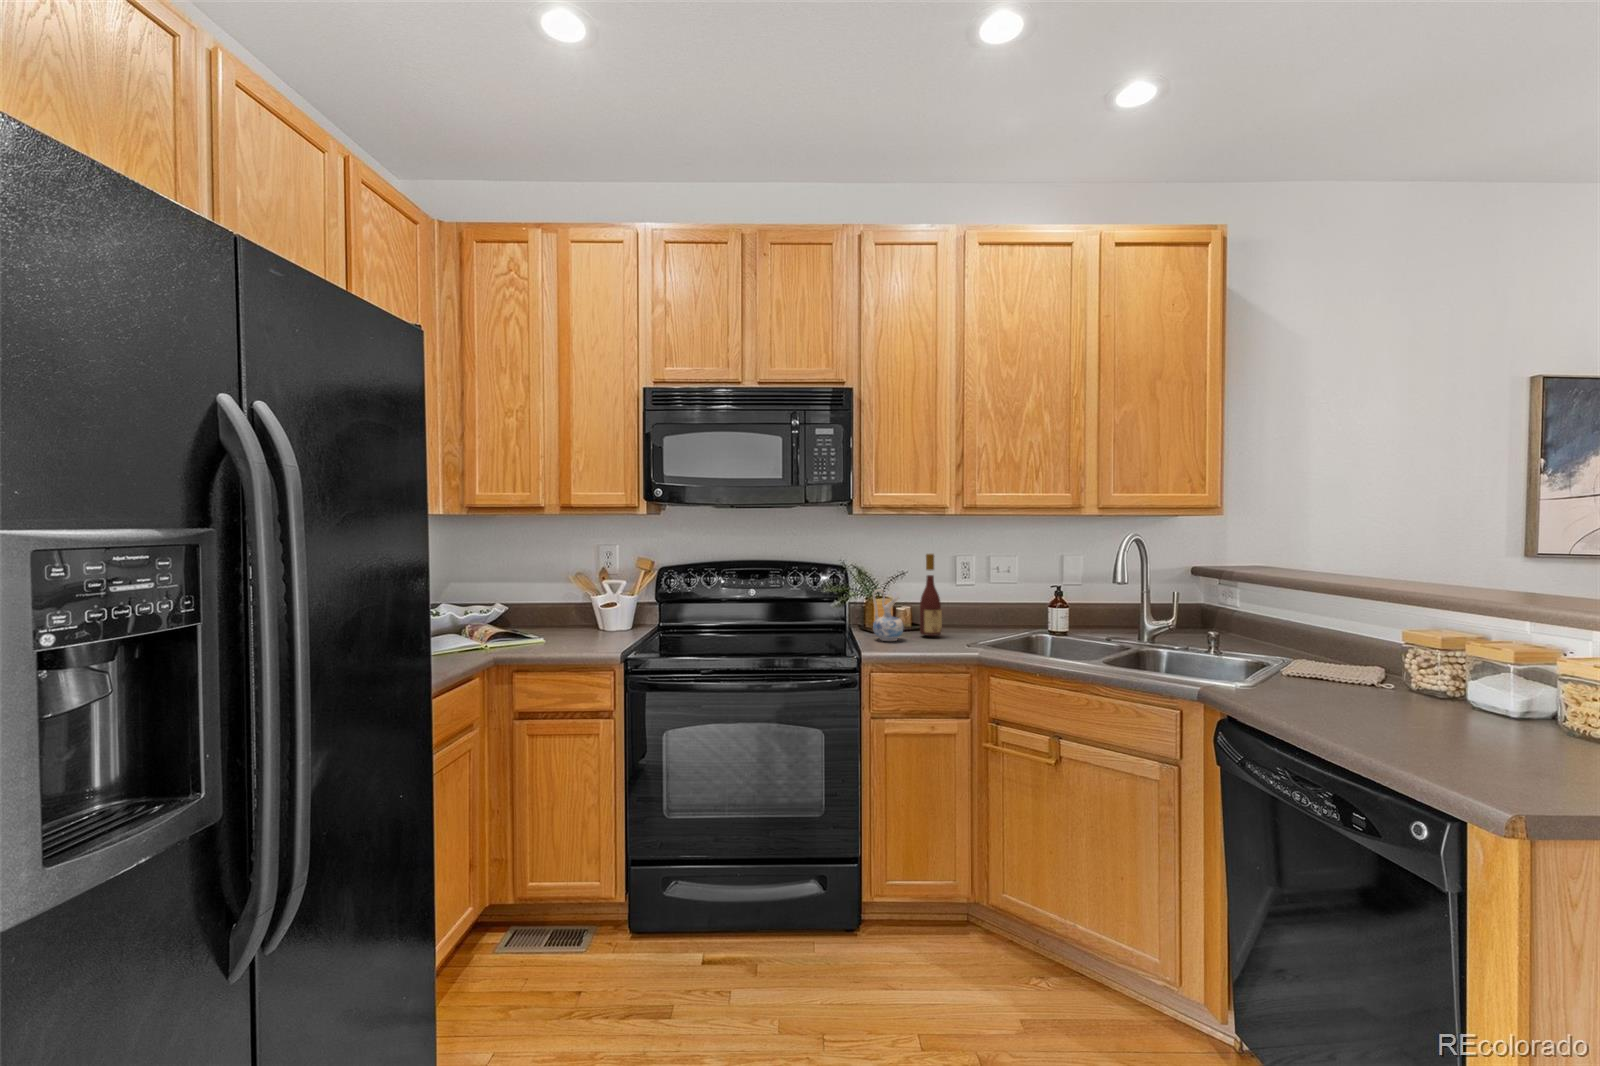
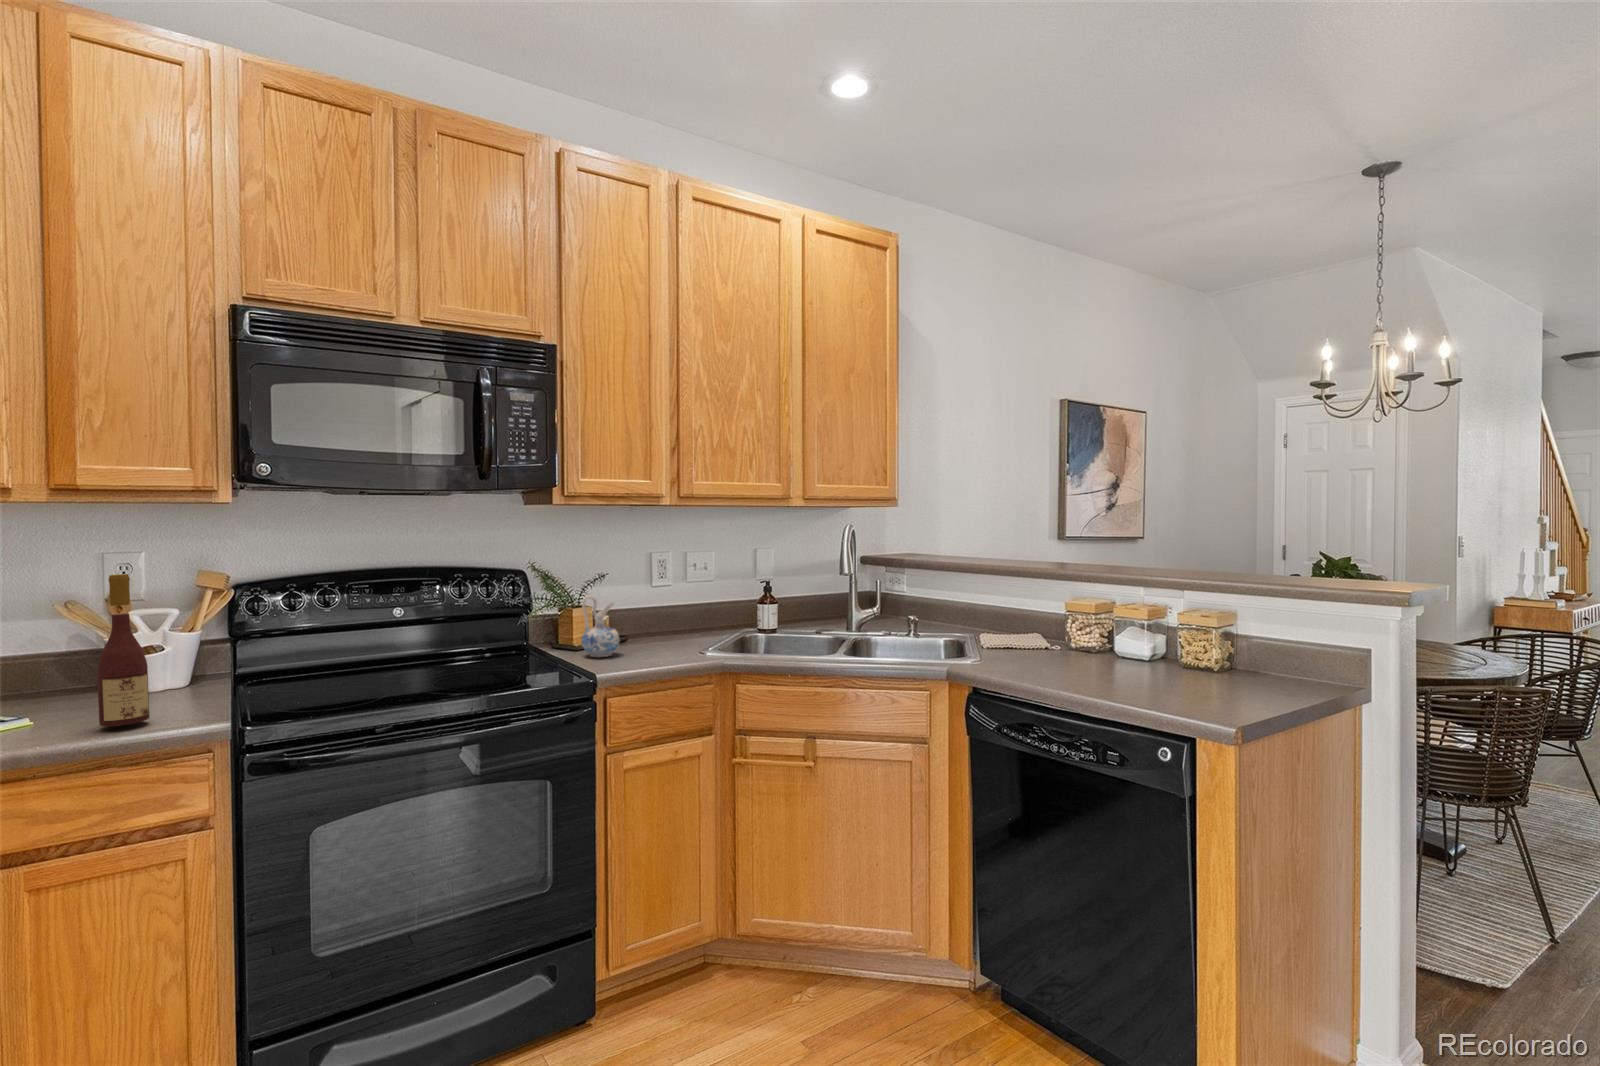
wine bottle: present [920,554,942,636] -> present [97,574,149,726]

